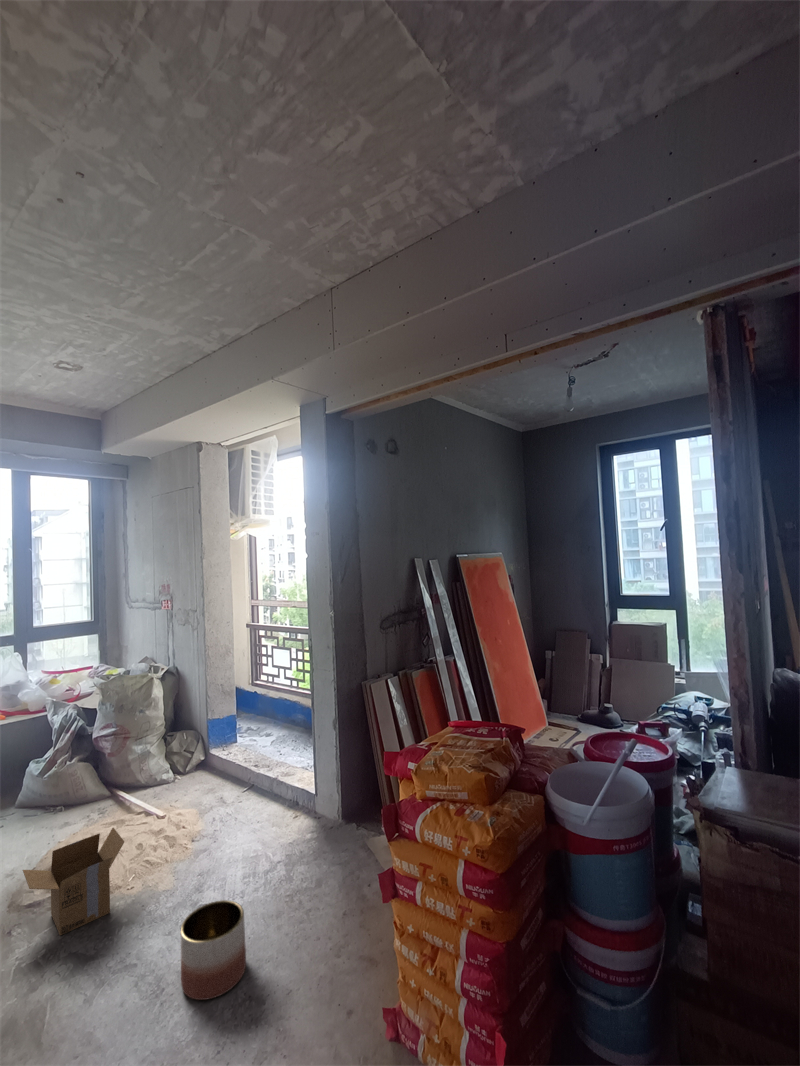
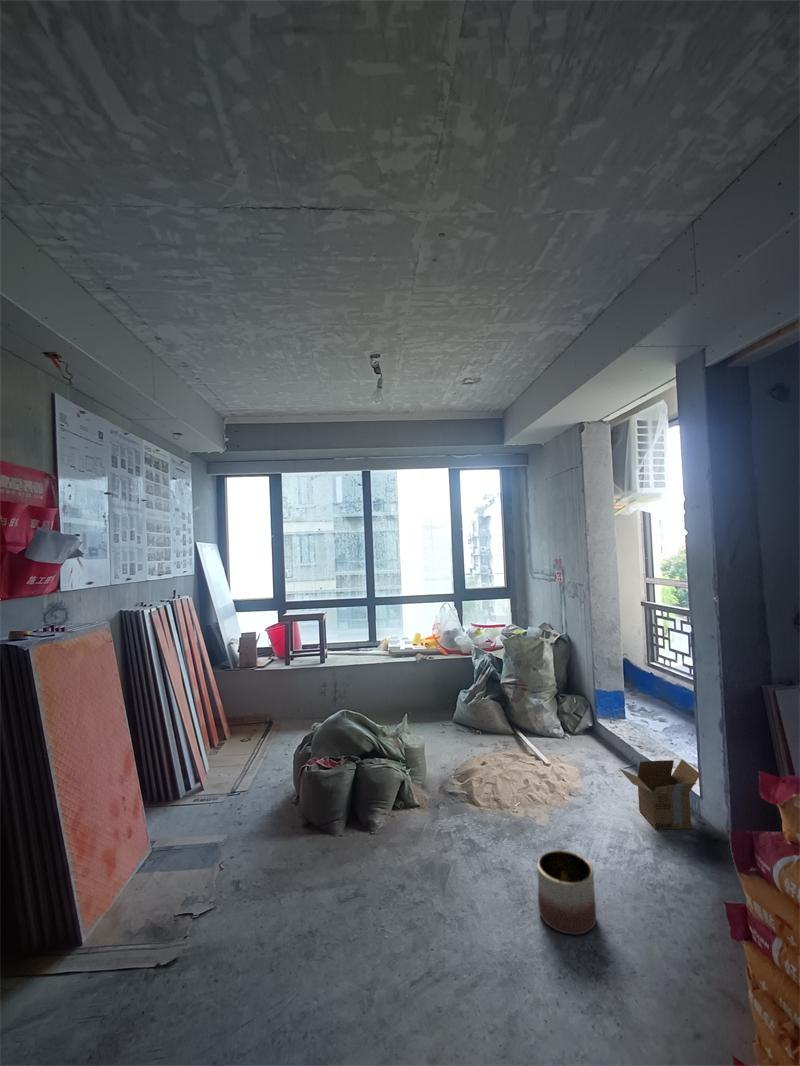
cardboard box: present [23,828,124,936] -> present [619,759,701,829]

